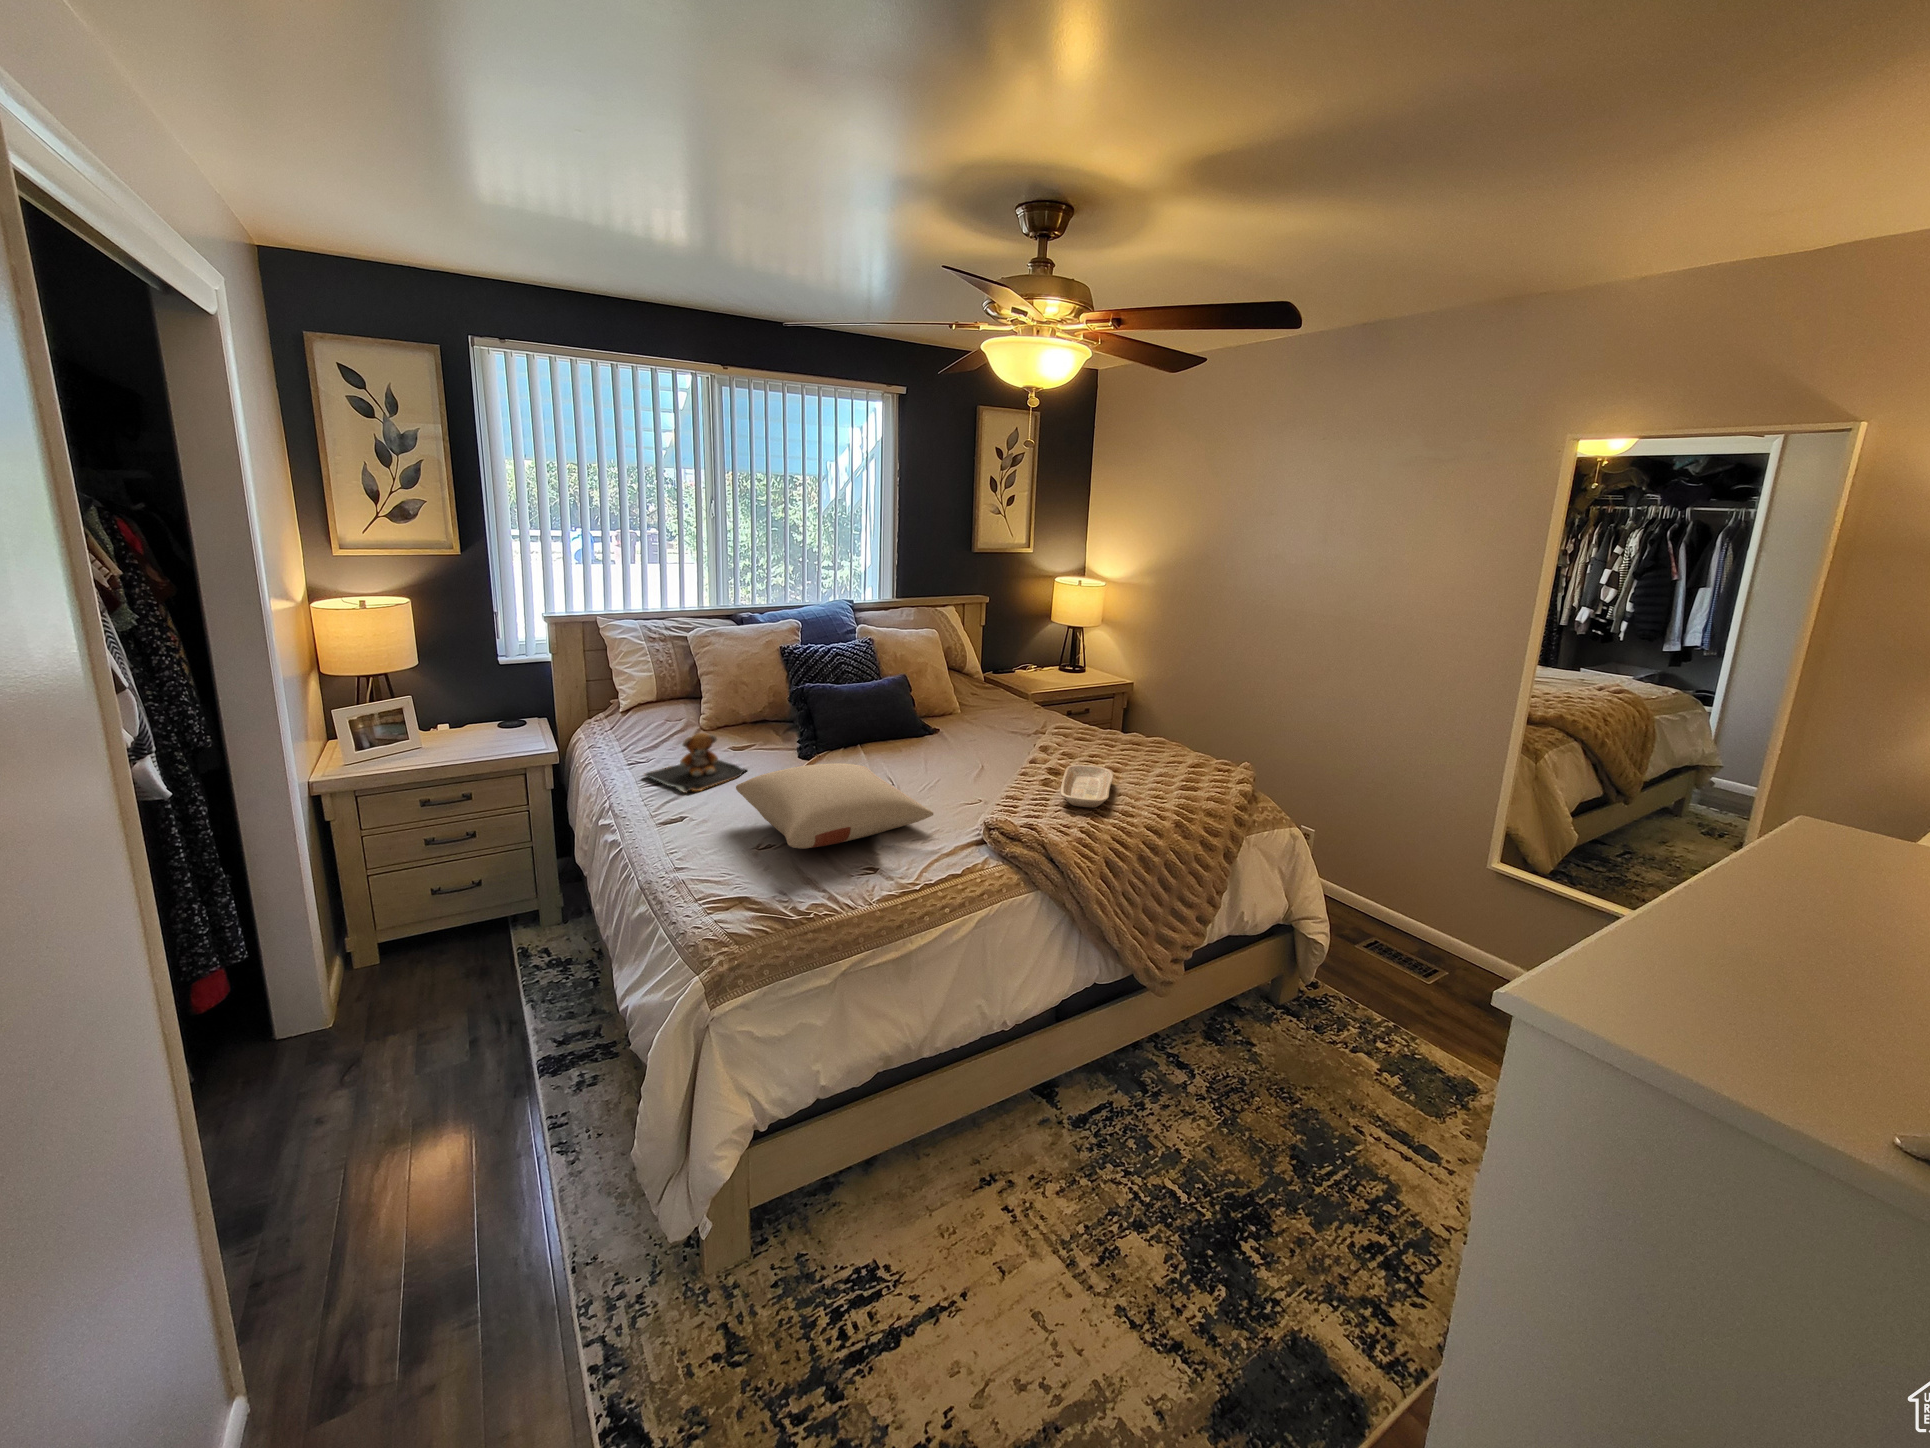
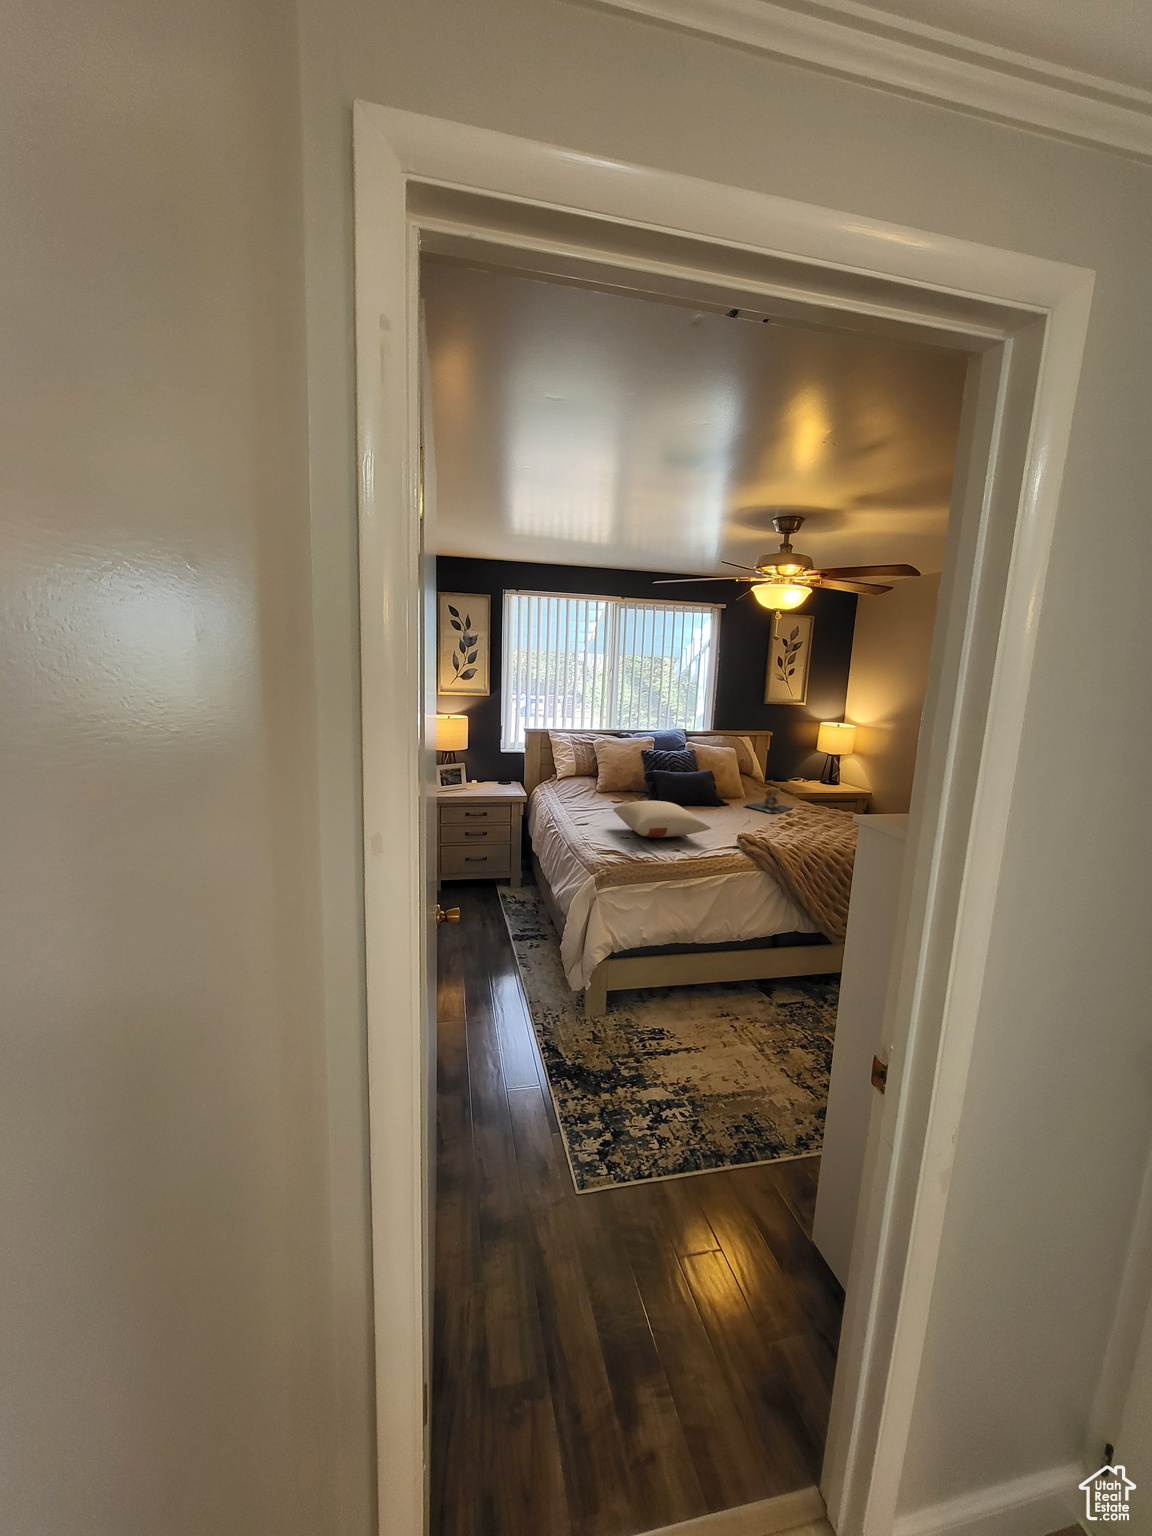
teddy bear: present [644,733,746,792] -> present [746,787,791,813]
tray: present [1061,765,1113,808] -> none [787,820,824,838]

